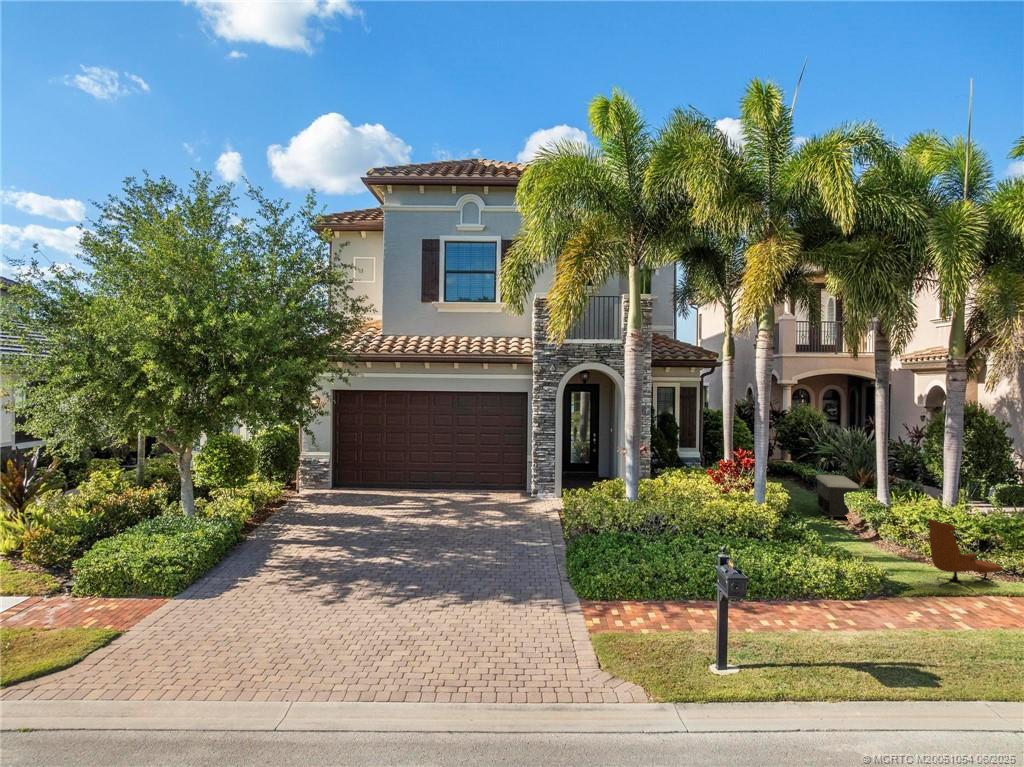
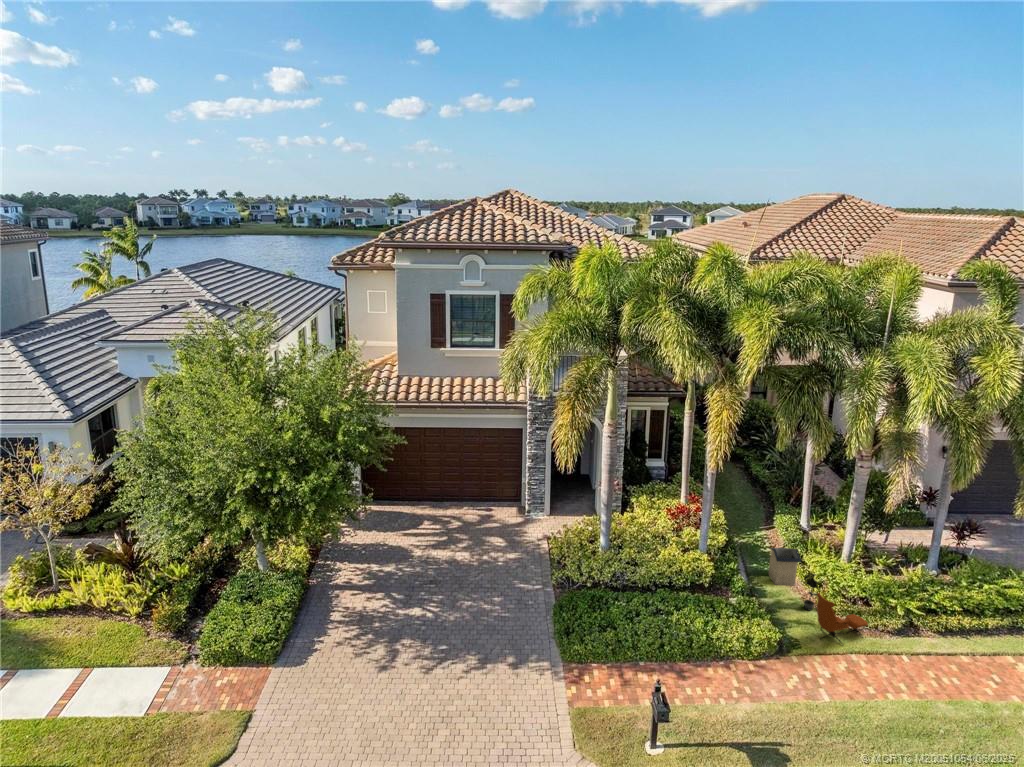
storage bench: present [816,475,859,520] -> none [748,502,780,544]
trash can: none [849,499,896,548] -> present [768,548,801,586]
potted plant: none [903,512,930,566] -> present [804,573,819,610]

